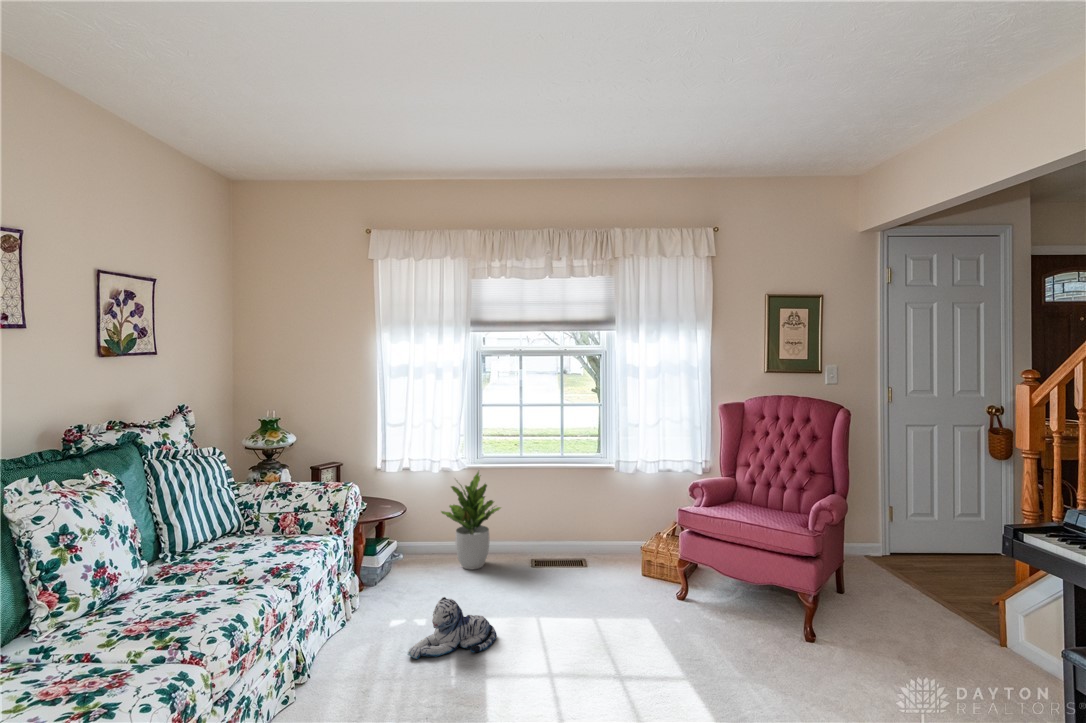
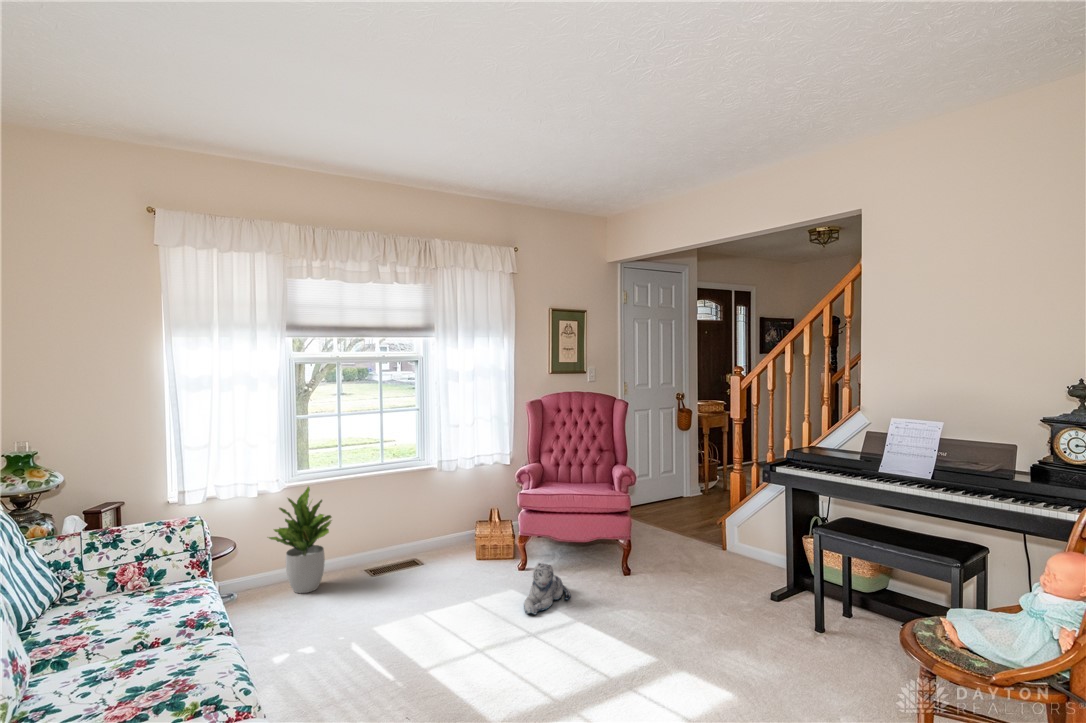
plush toy: present [408,597,497,659] -> present [524,563,571,615]

